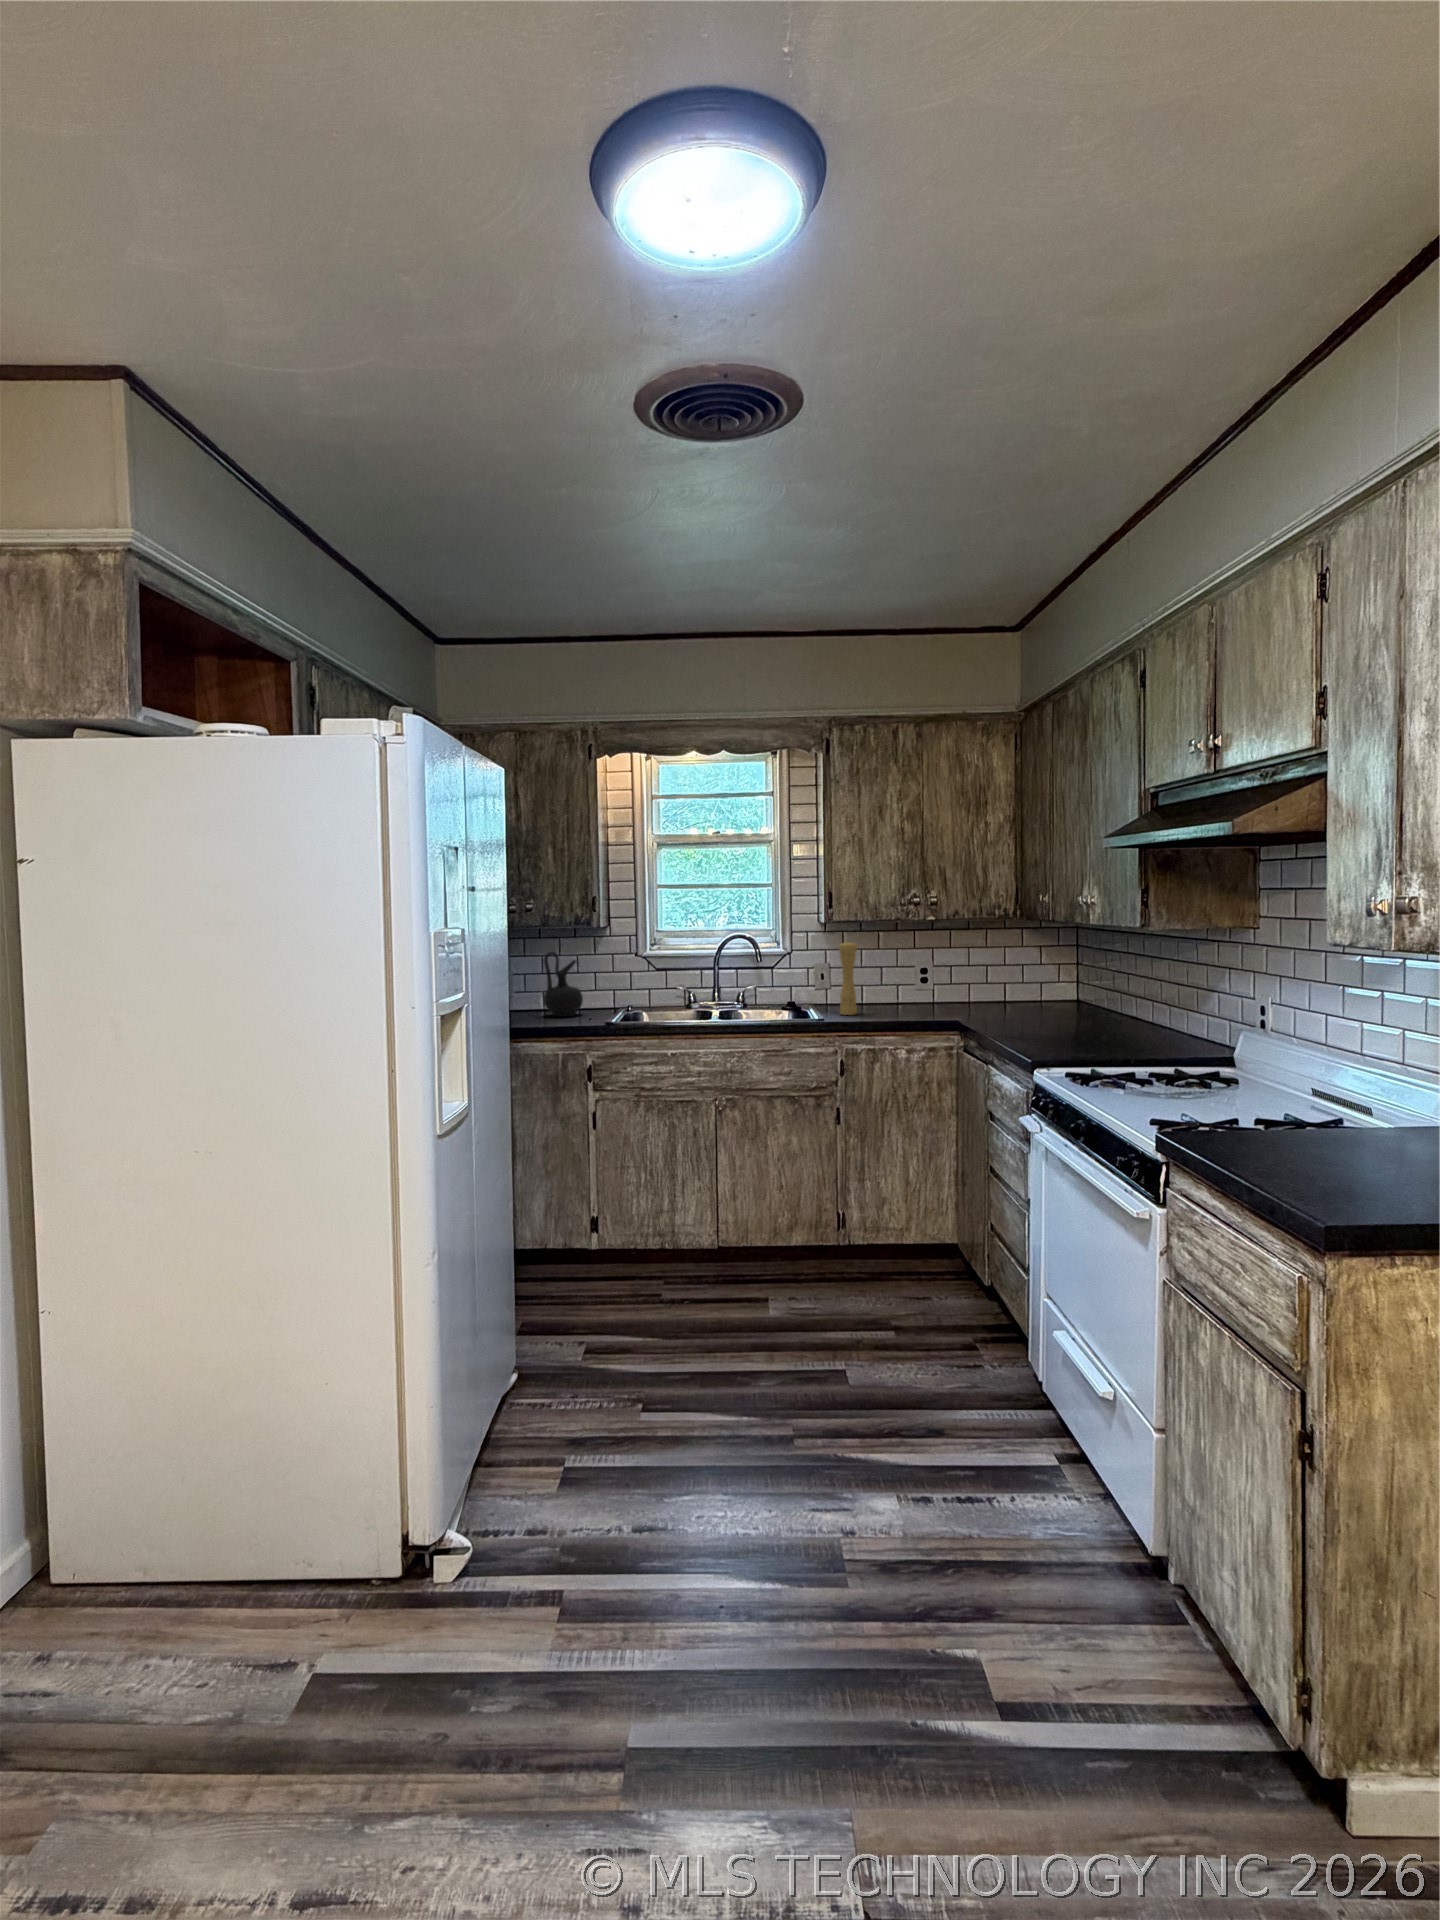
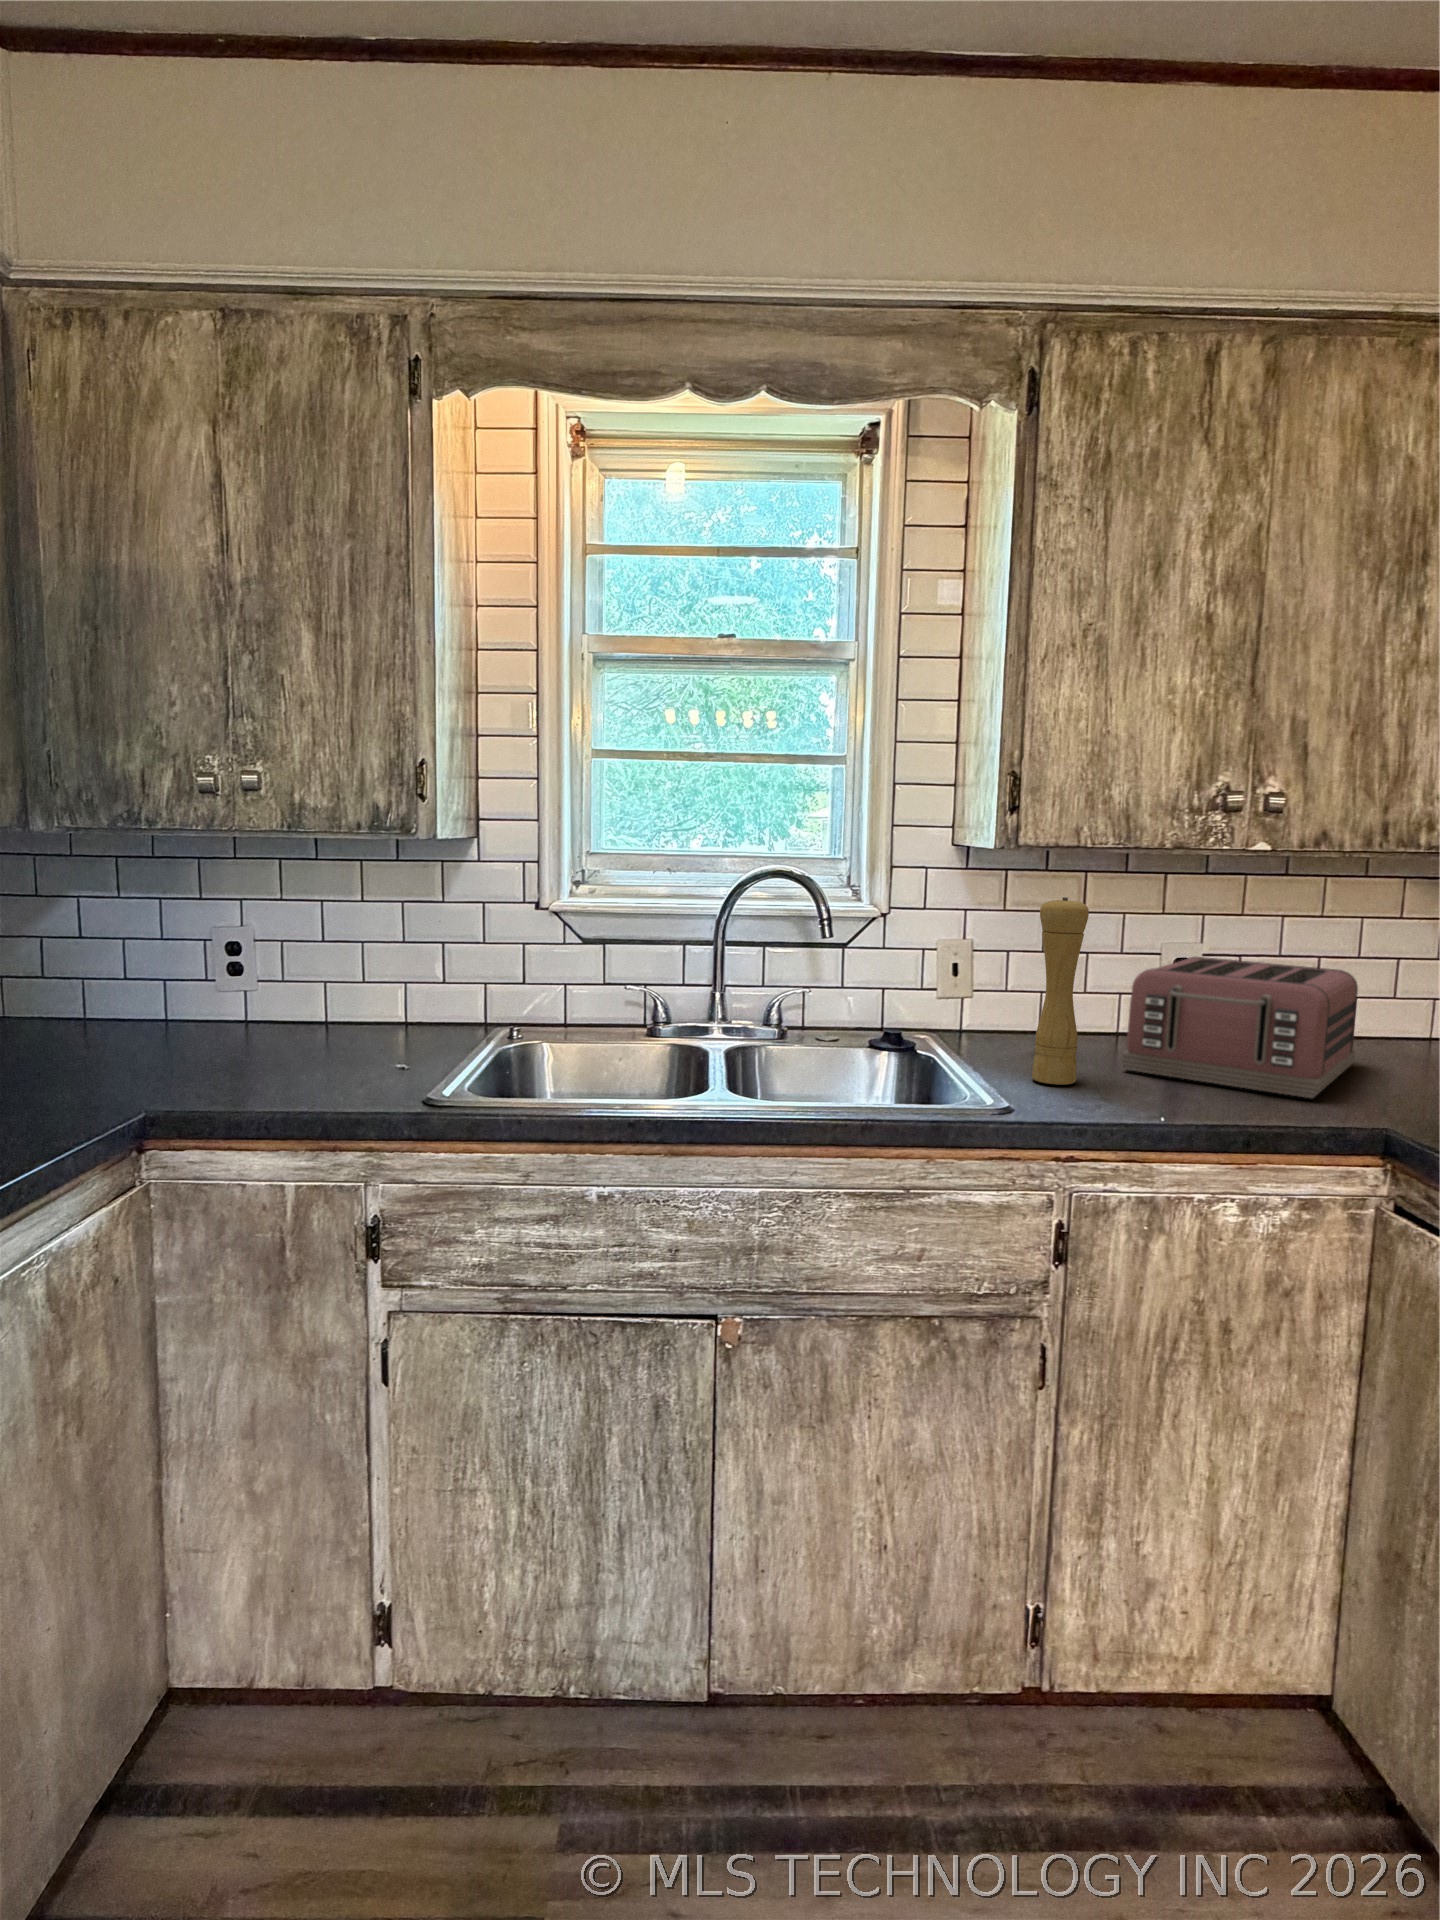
ceramic jug: present [544,952,583,1017] -> none [300,892,399,1050]
toaster: none [879,966,979,1014] -> present [1122,957,1358,1098]

